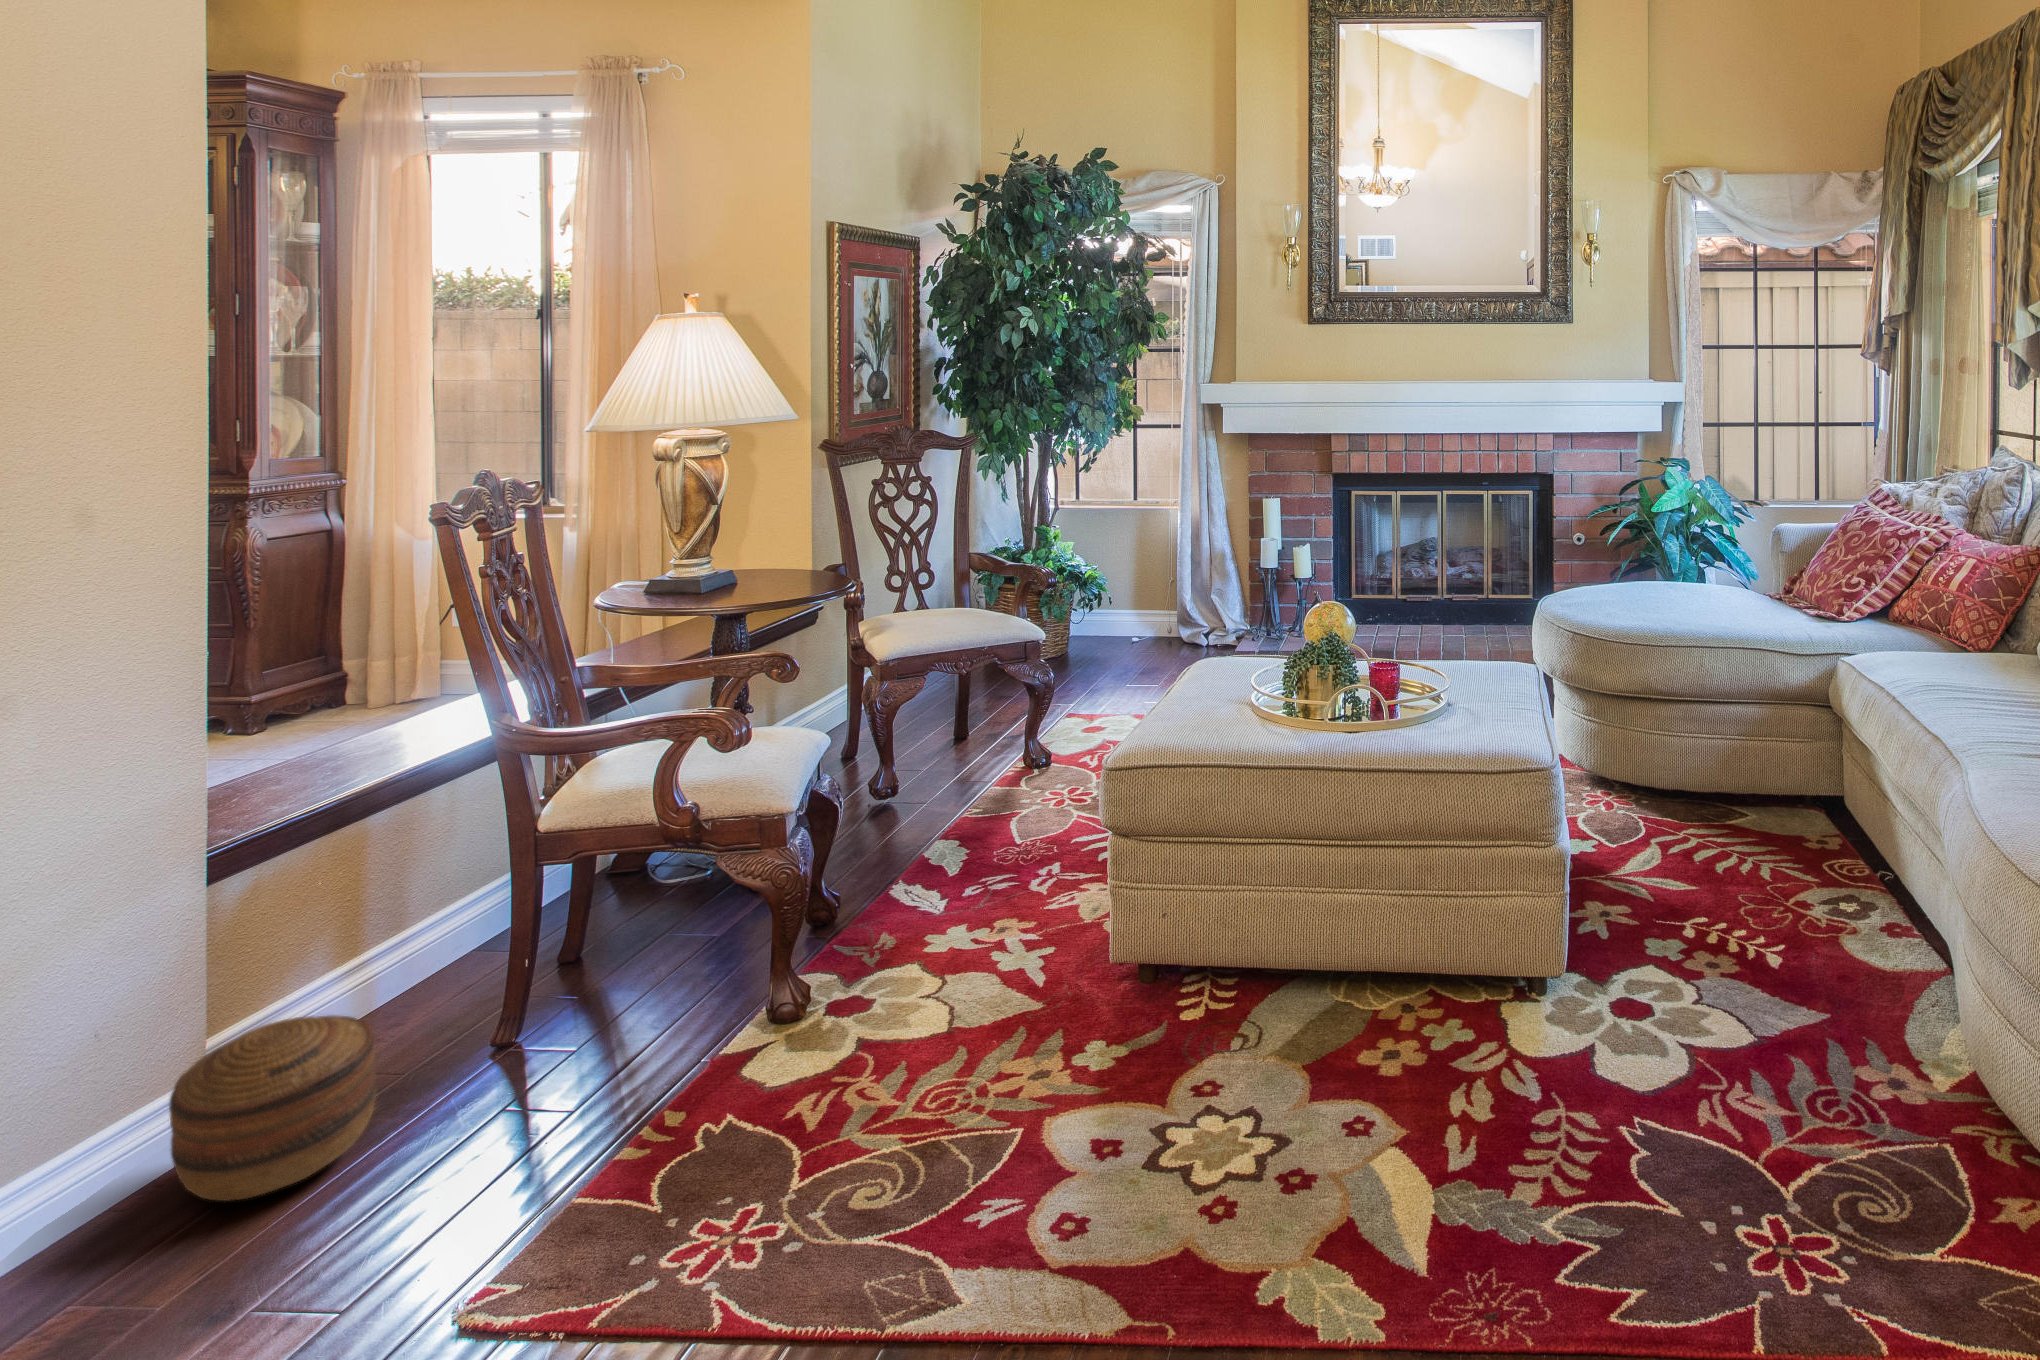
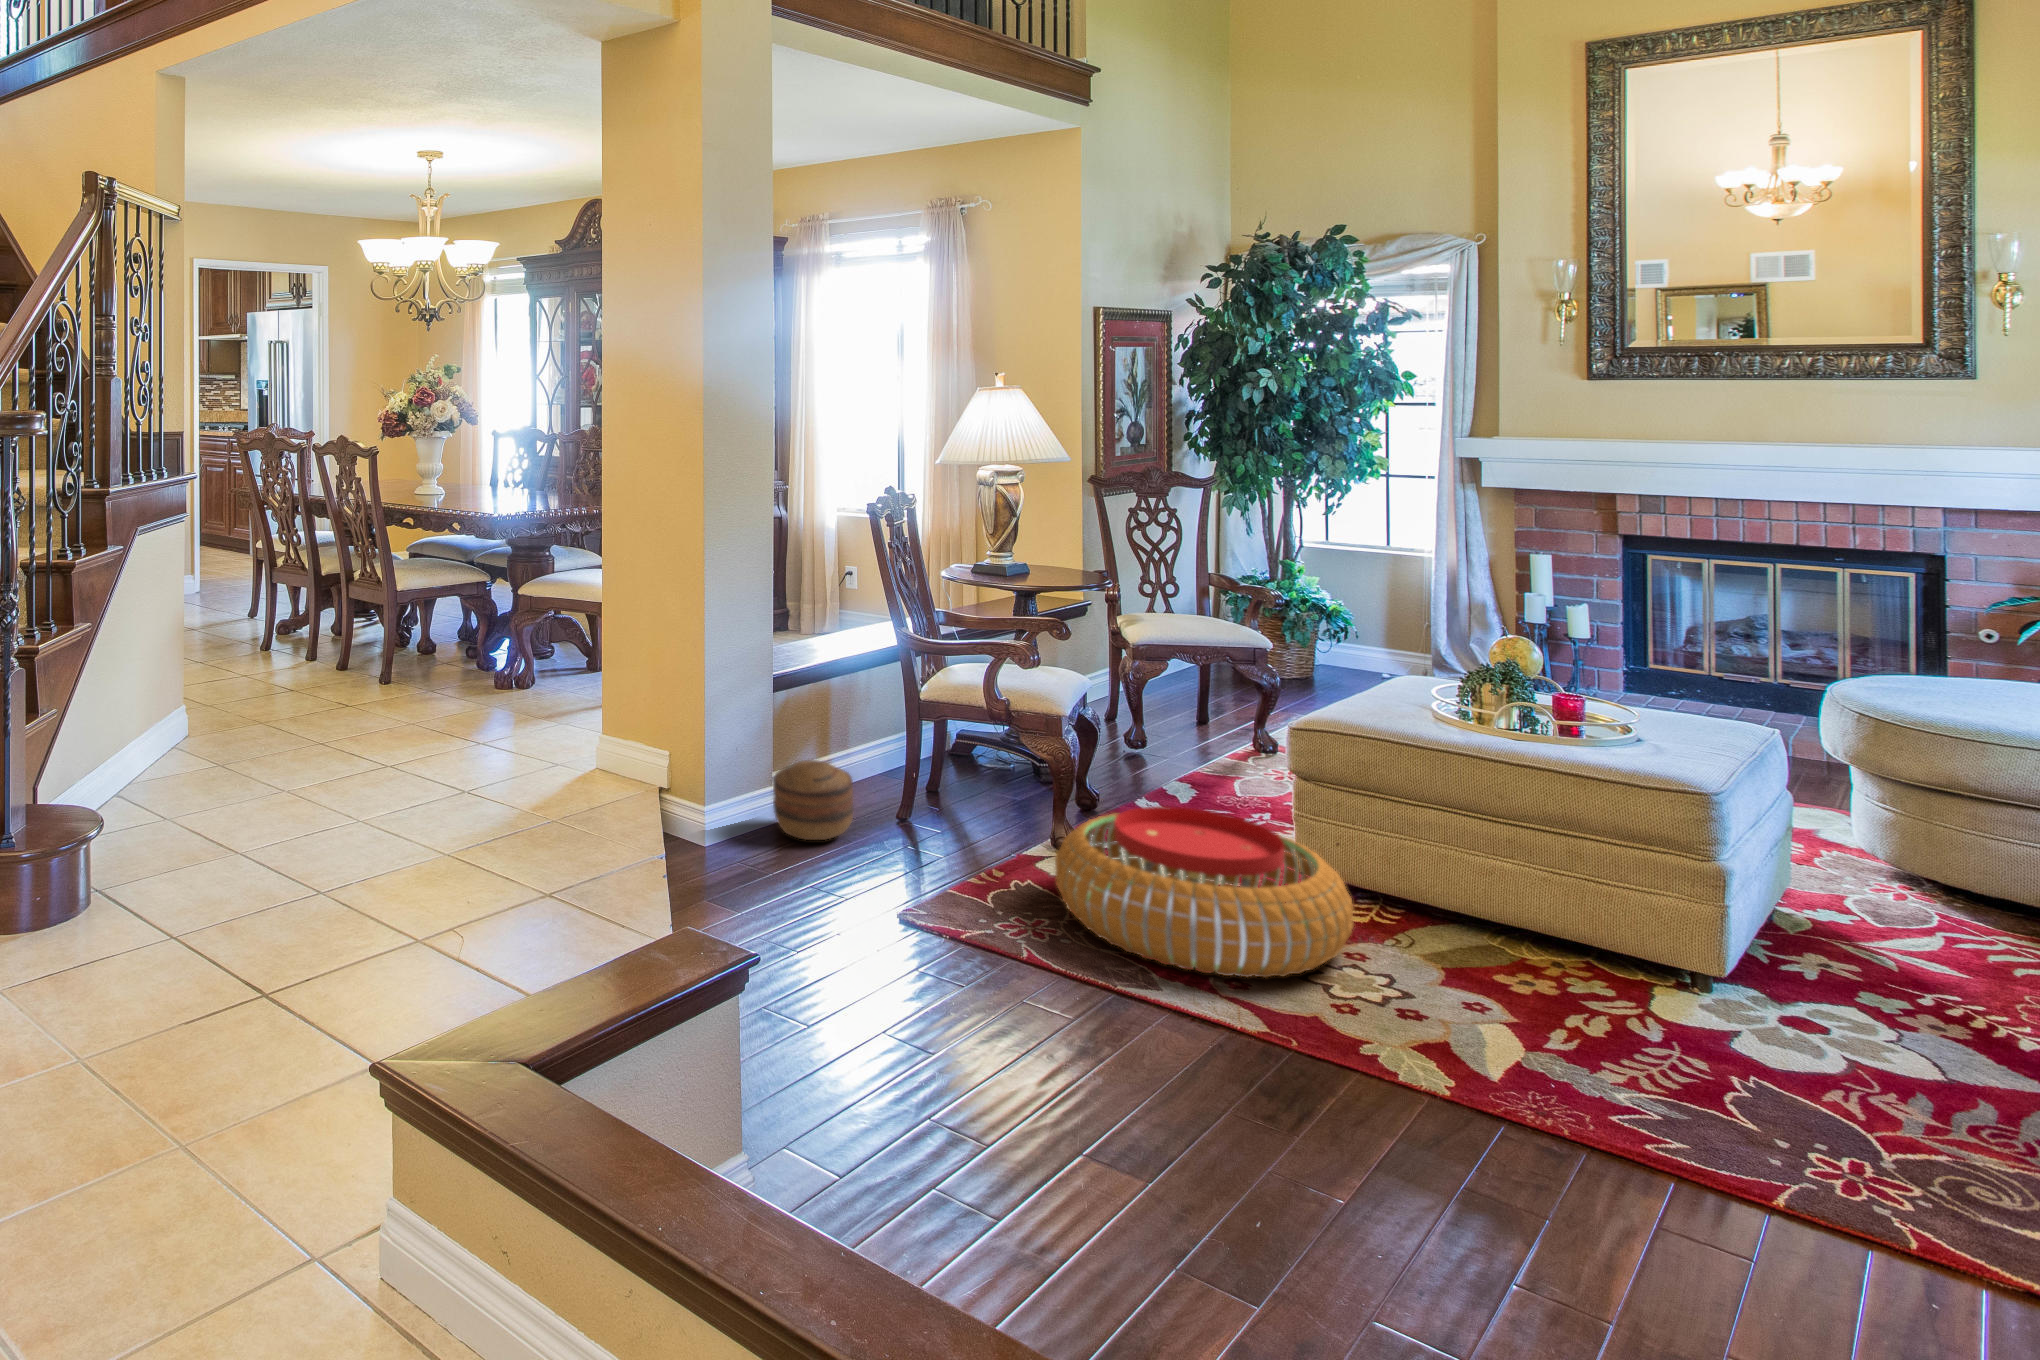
pouf: none [771,919,1206,1234] -> present [1055,806,1354,978]

